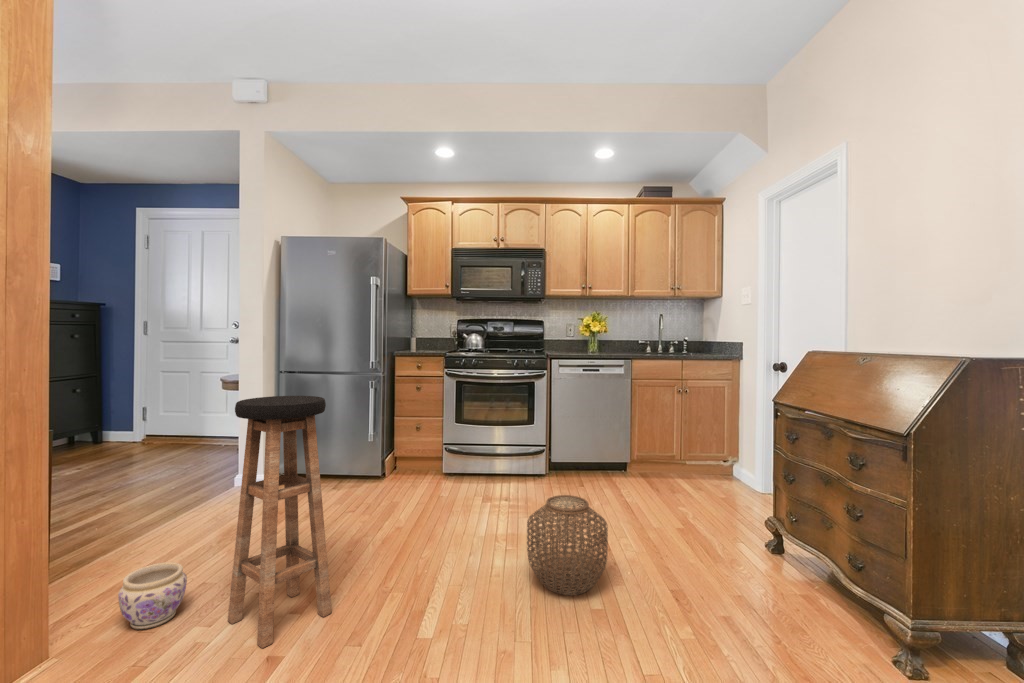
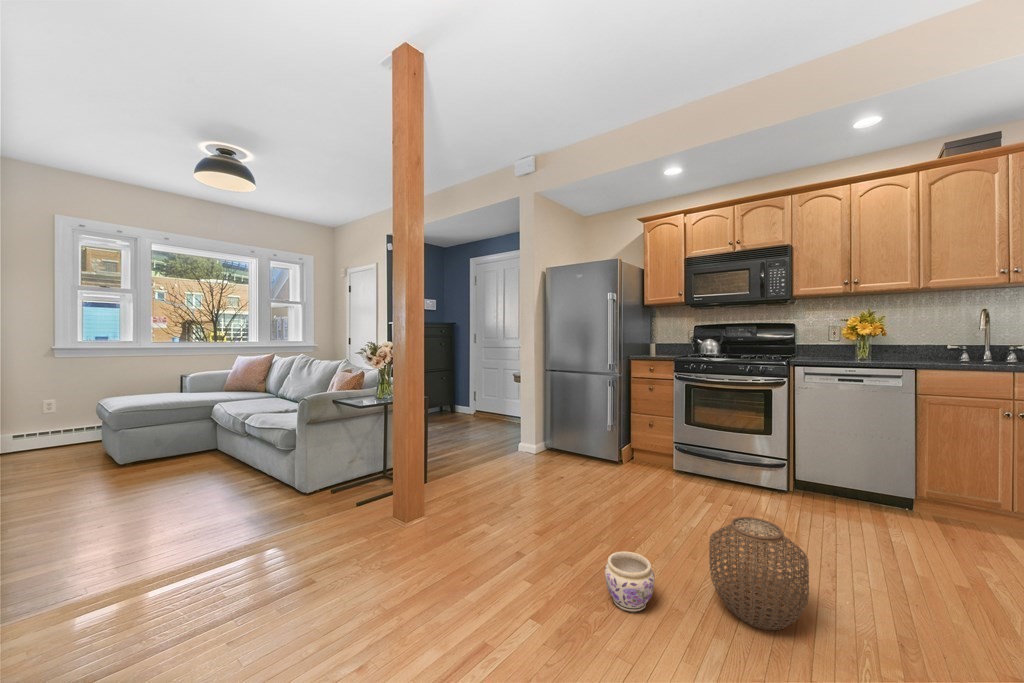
bar stool: present [228,396,332,648] -> none [472,395,535,574]
planter: present [118,562,187,630] -> present [605,551,655,613]

